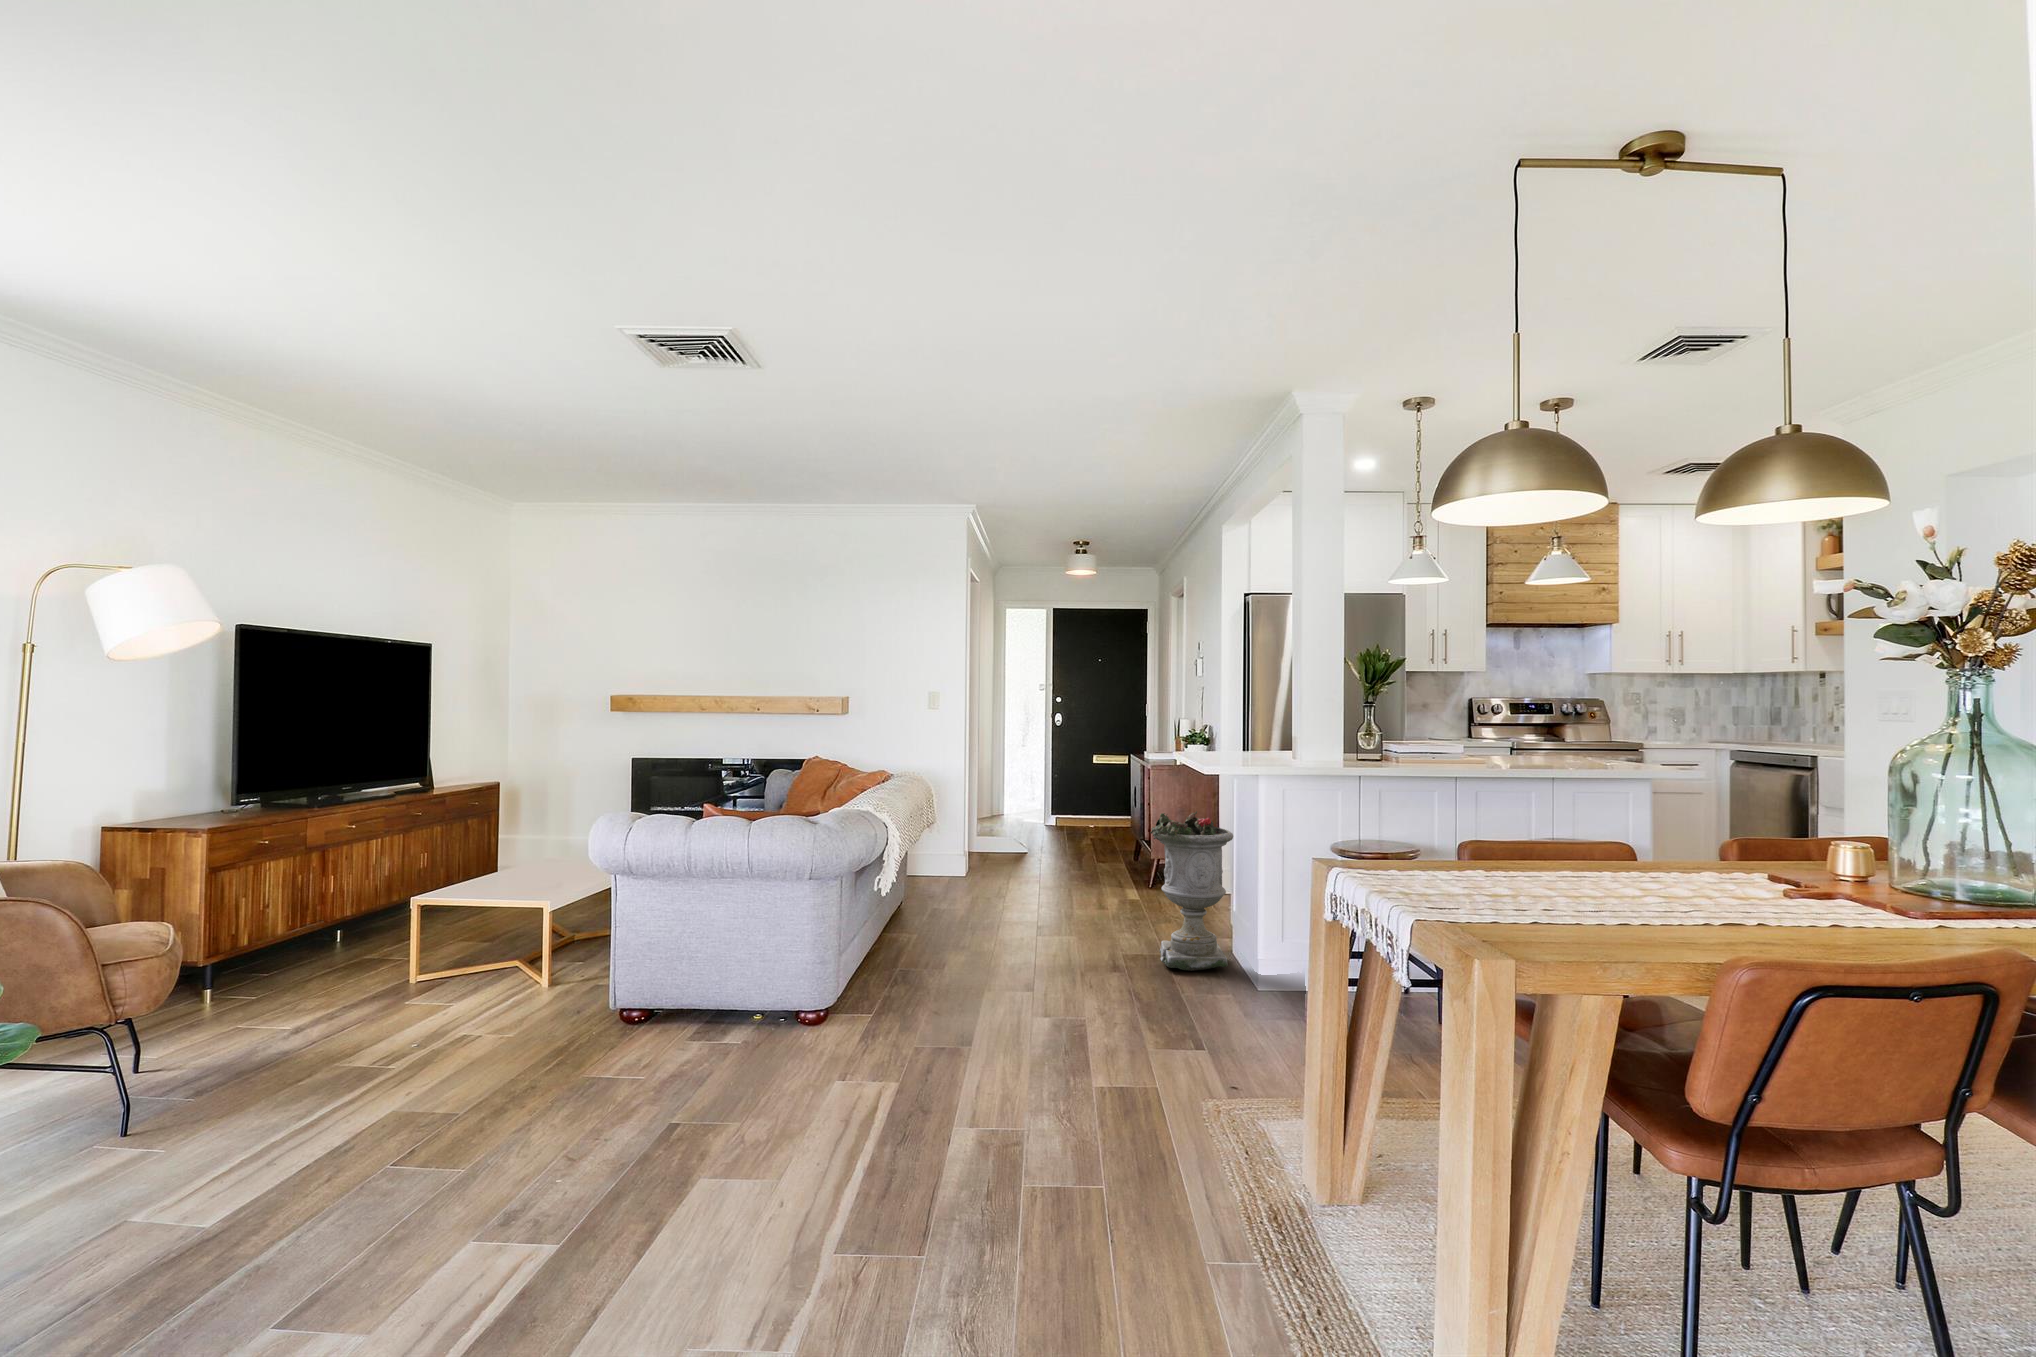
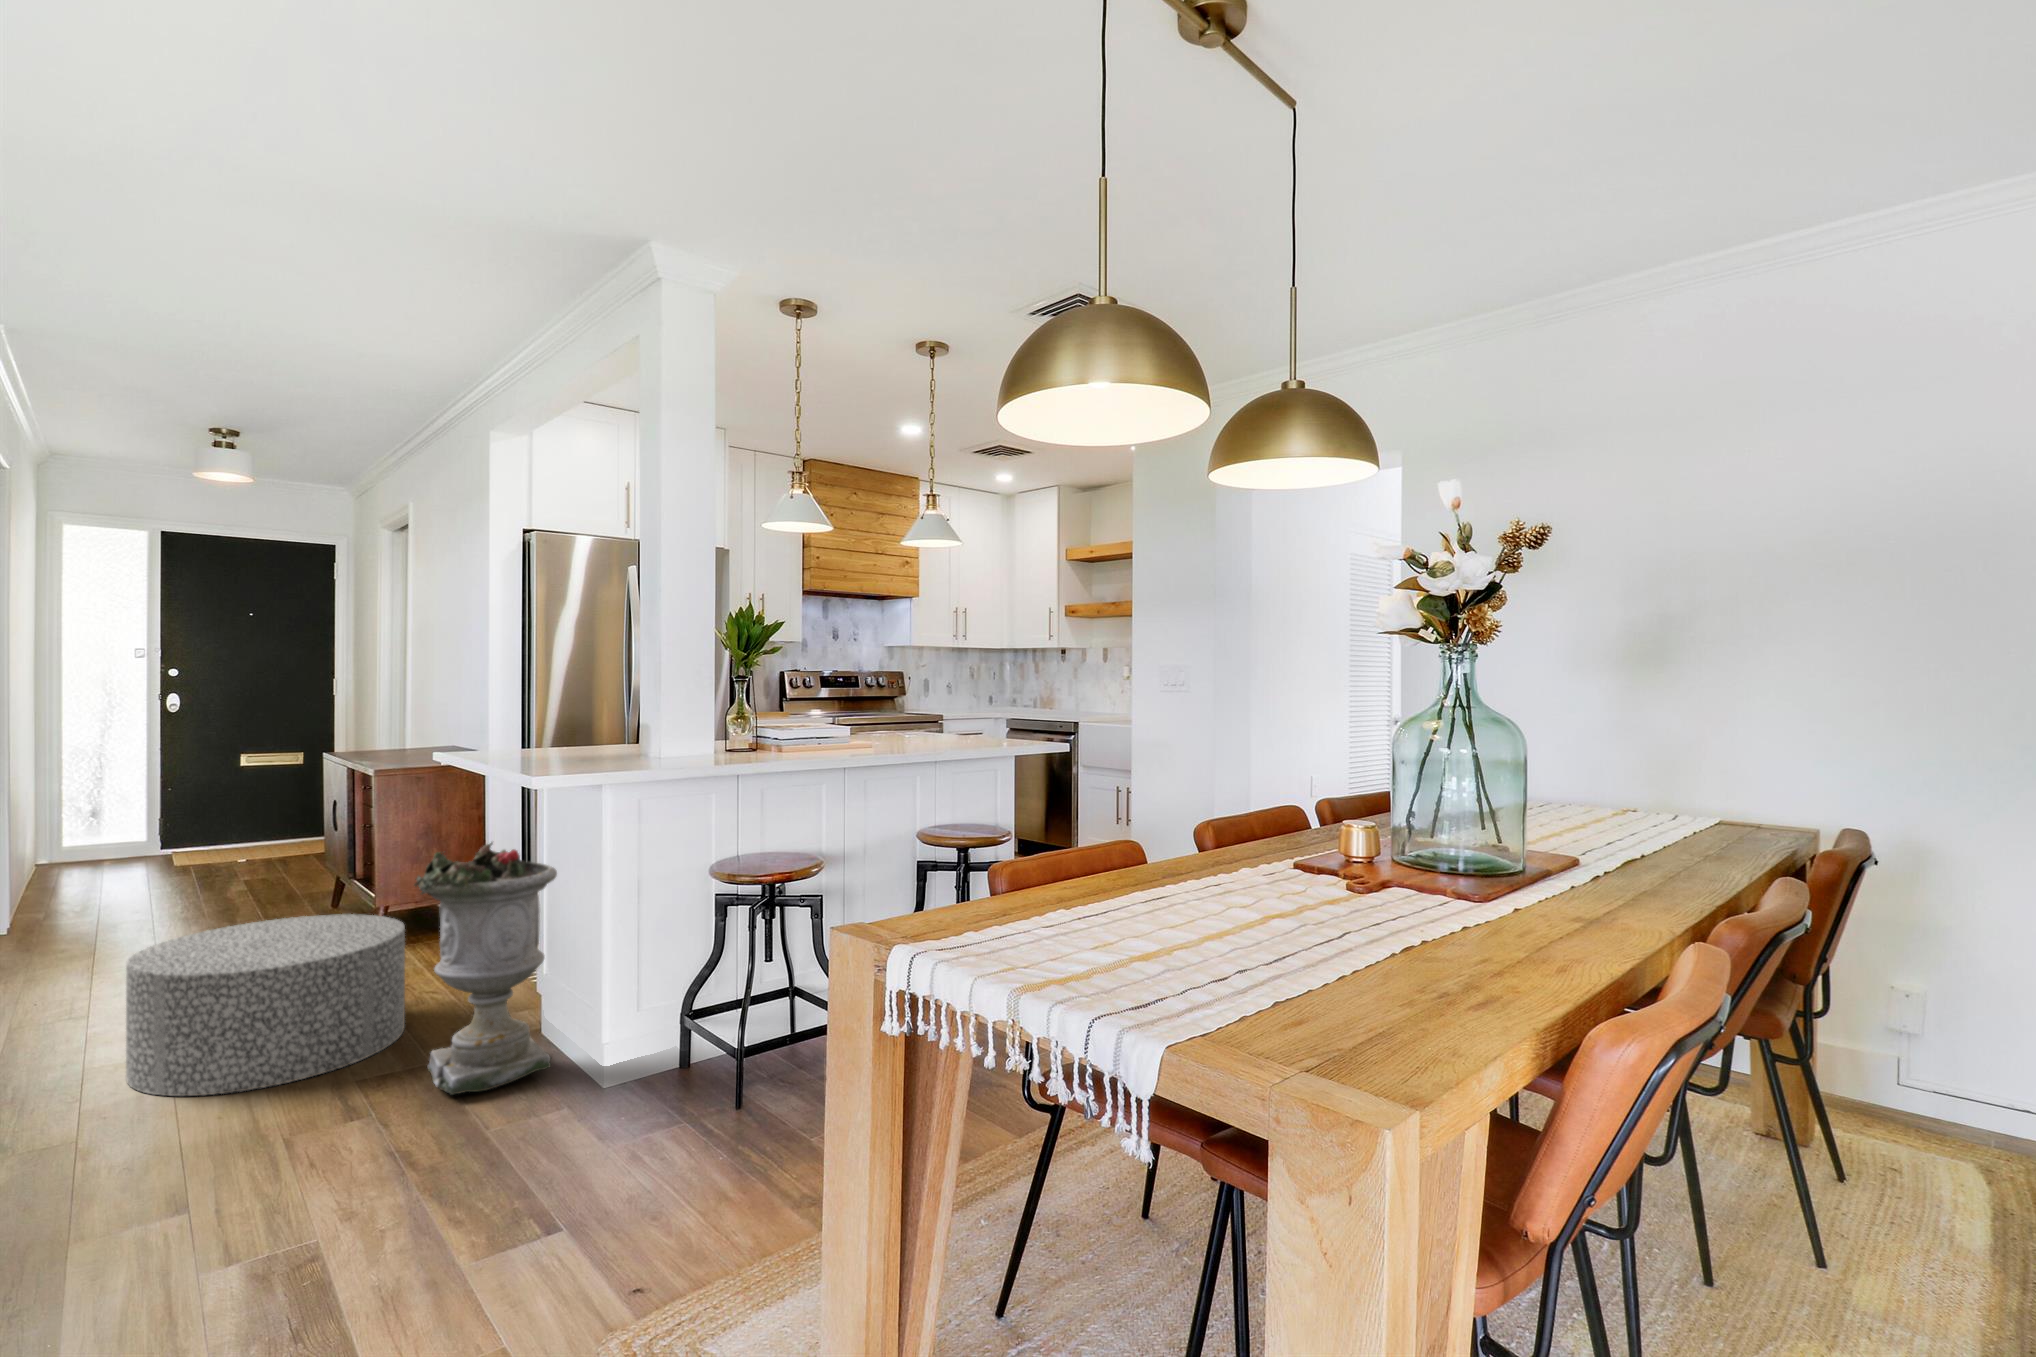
ottoman: none [1023,850,1155,943] -> present [126,914,405,1096]

